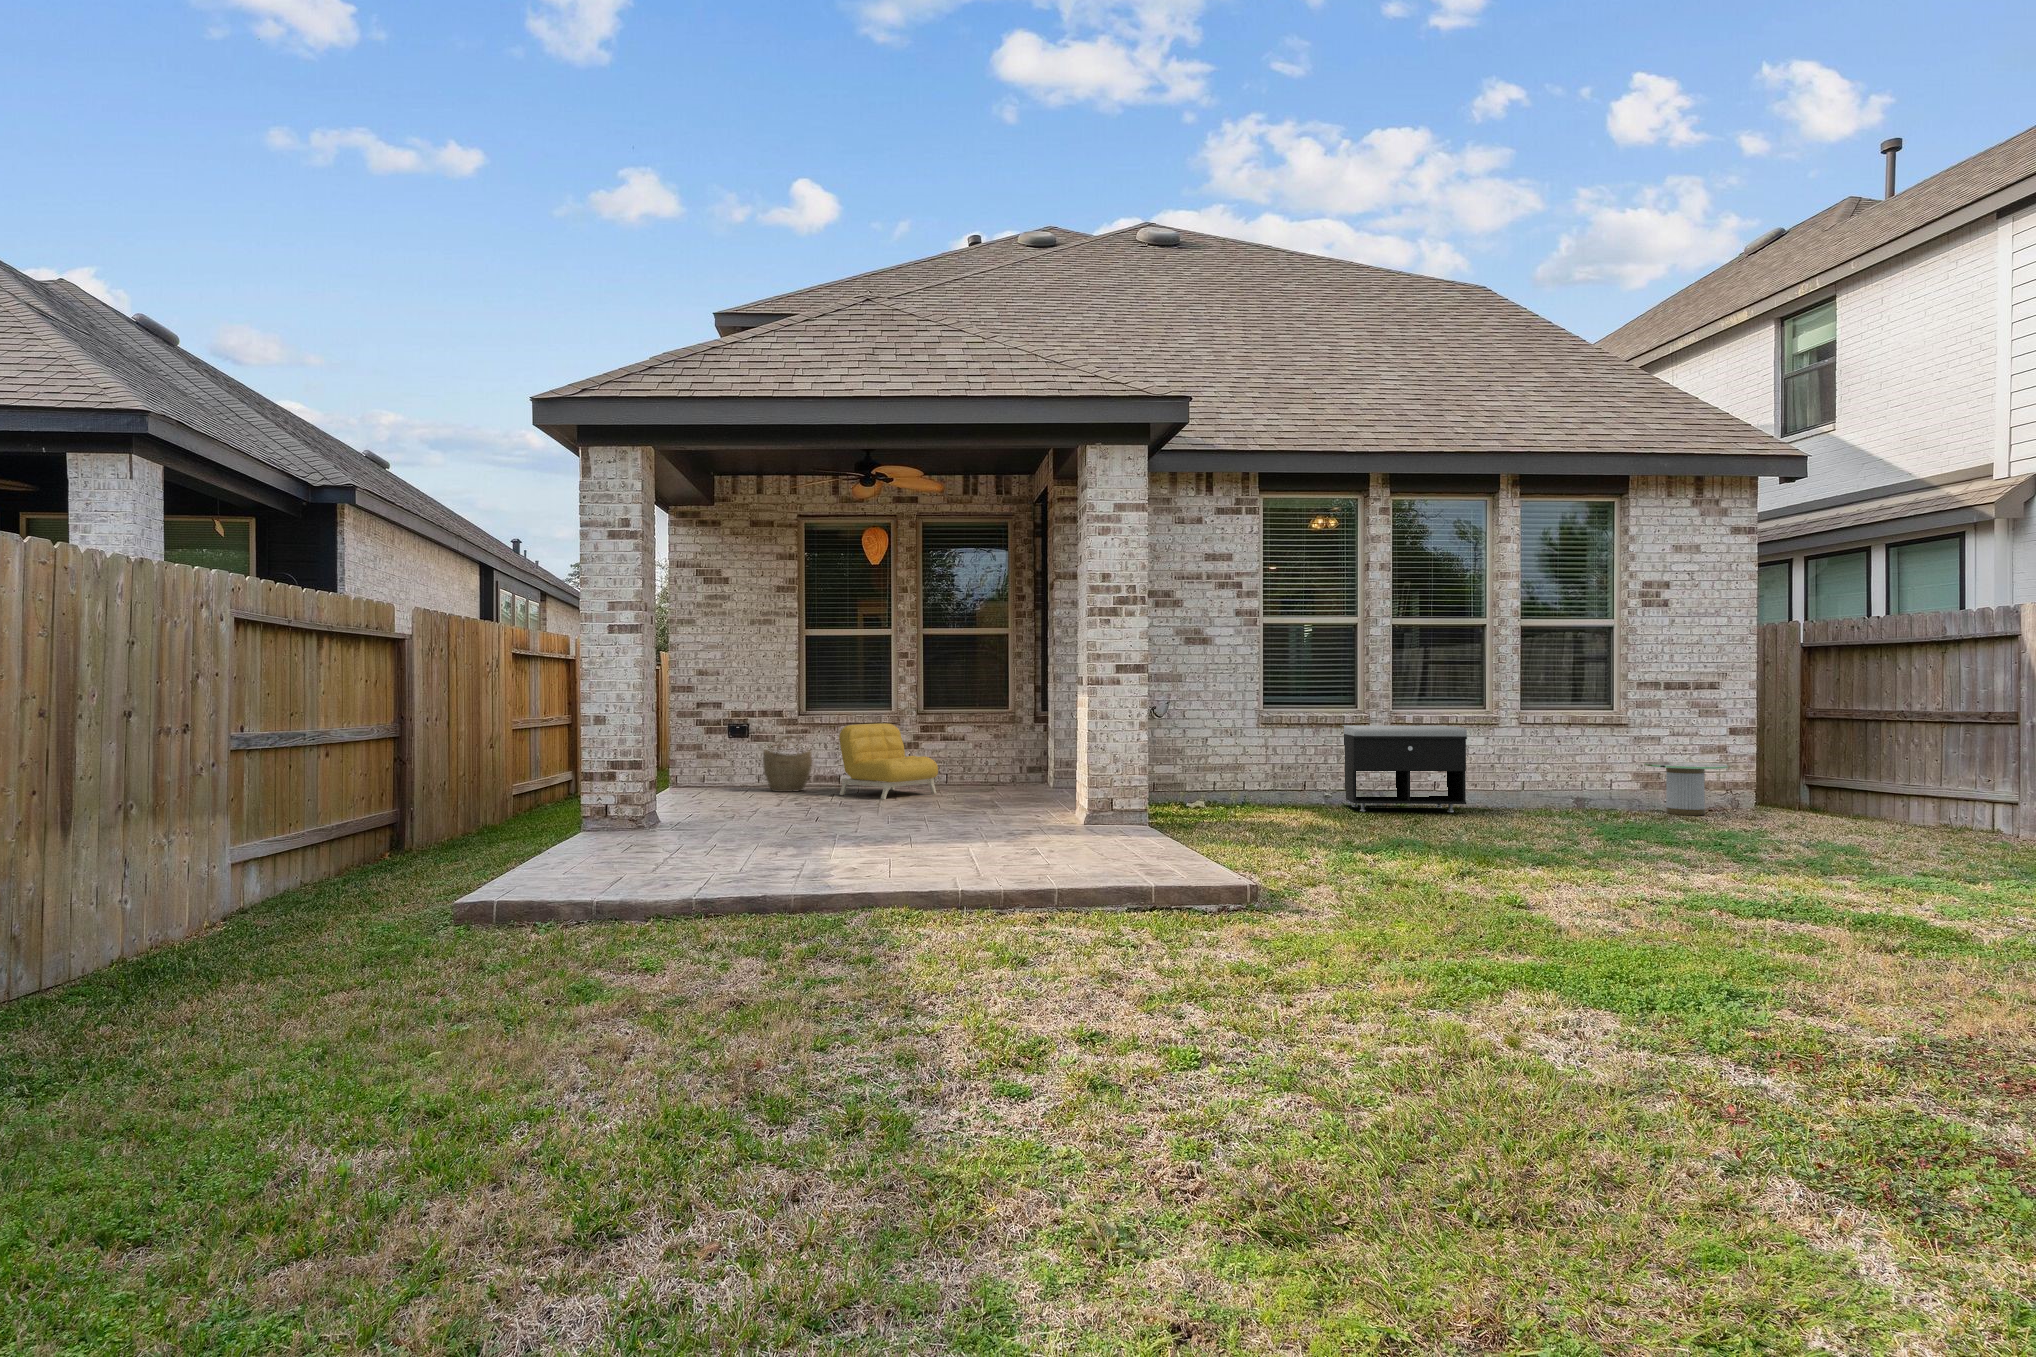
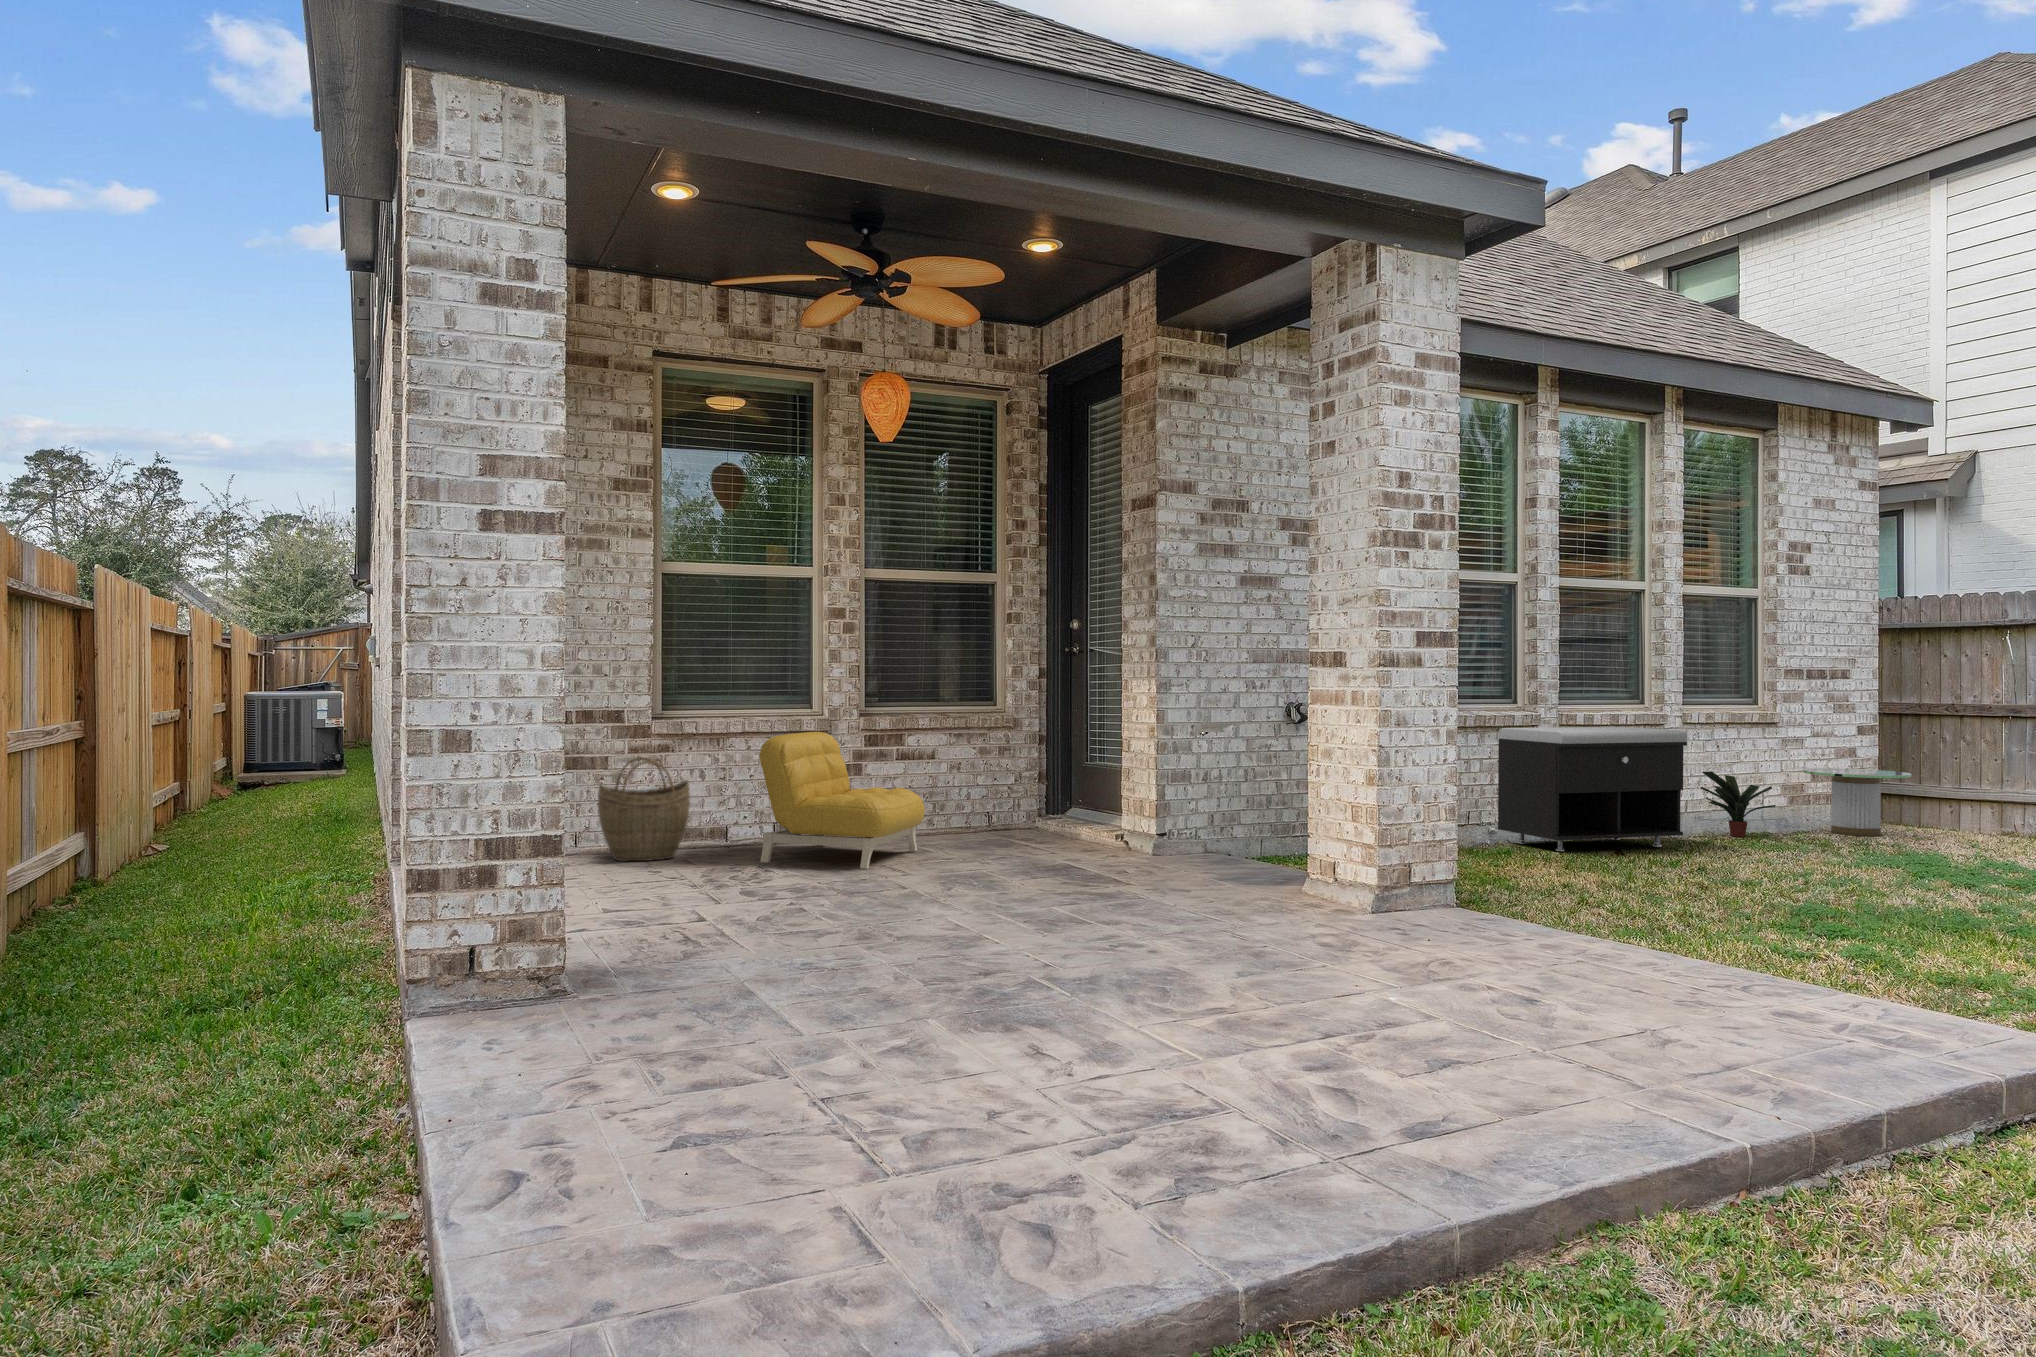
potted plant: none [1527,760,1585,811] -> present [1701,771,1776,837]

